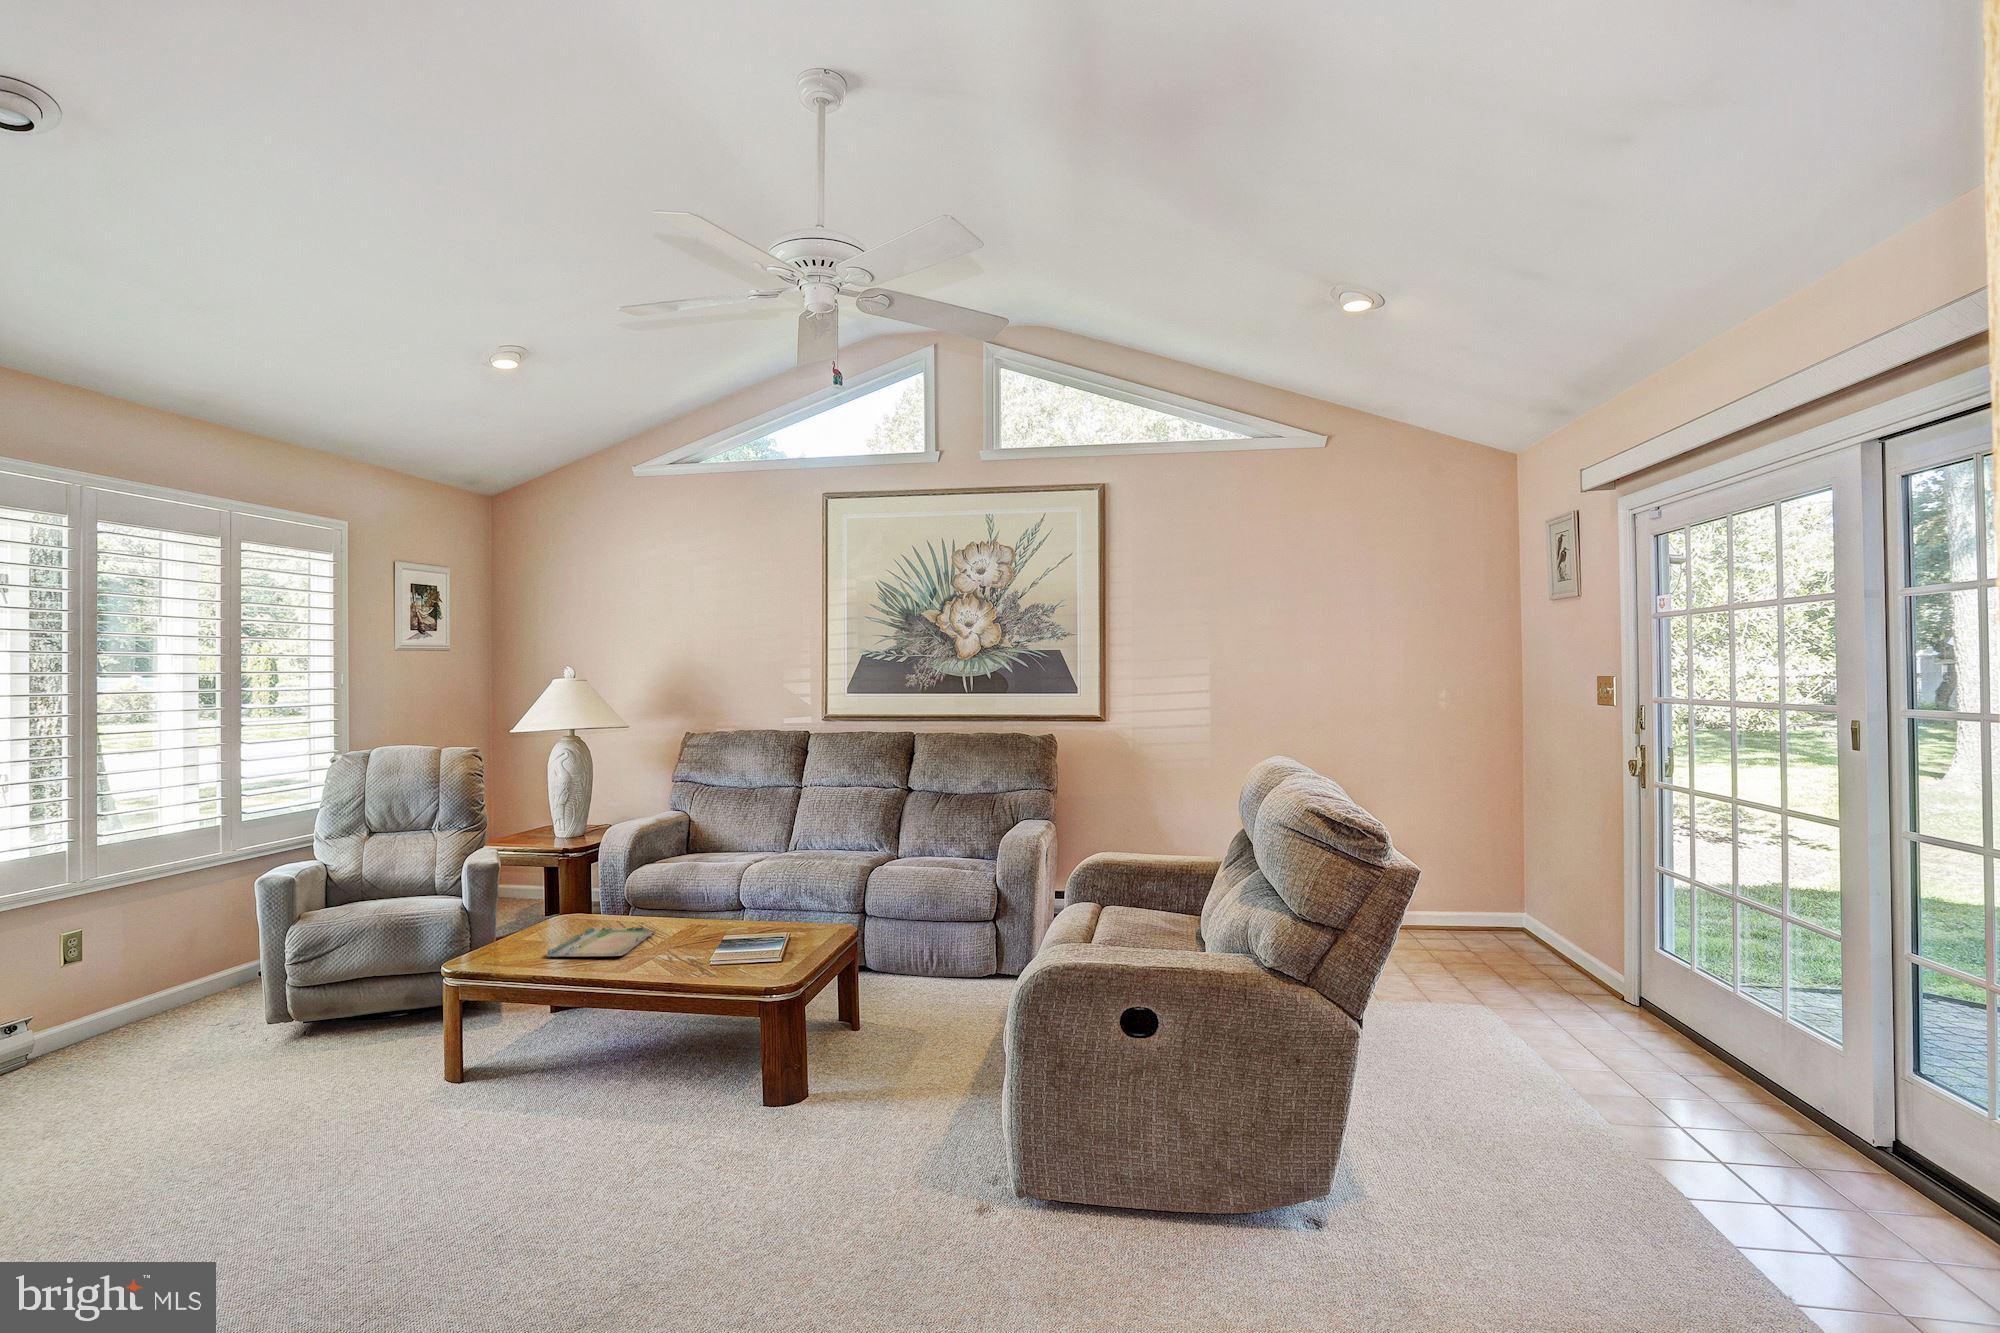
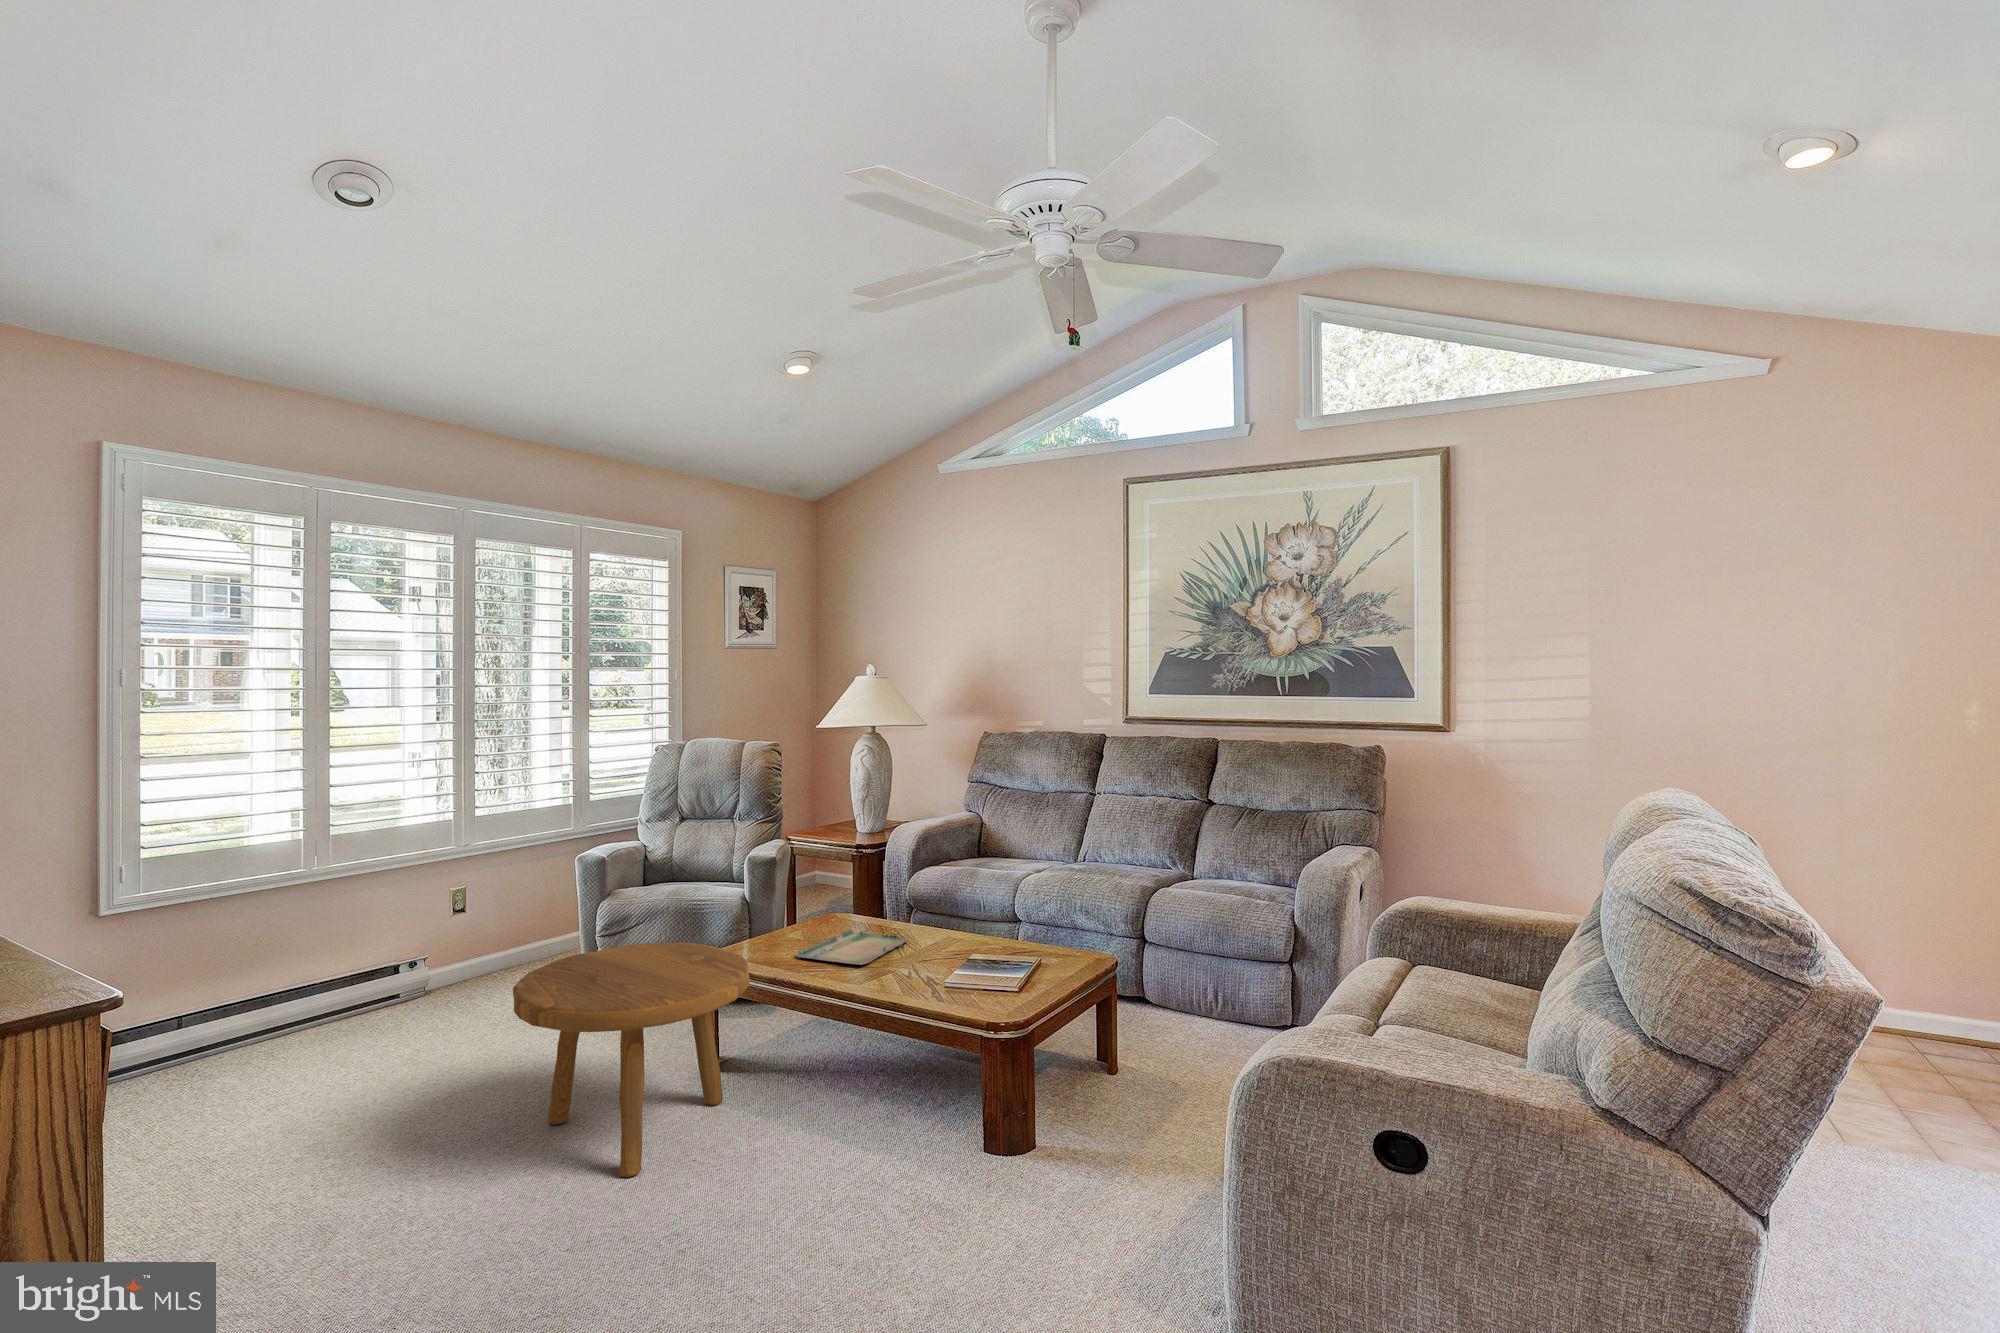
footstool: none [240,953,514,1192] -> present [513,943,750,1177]

